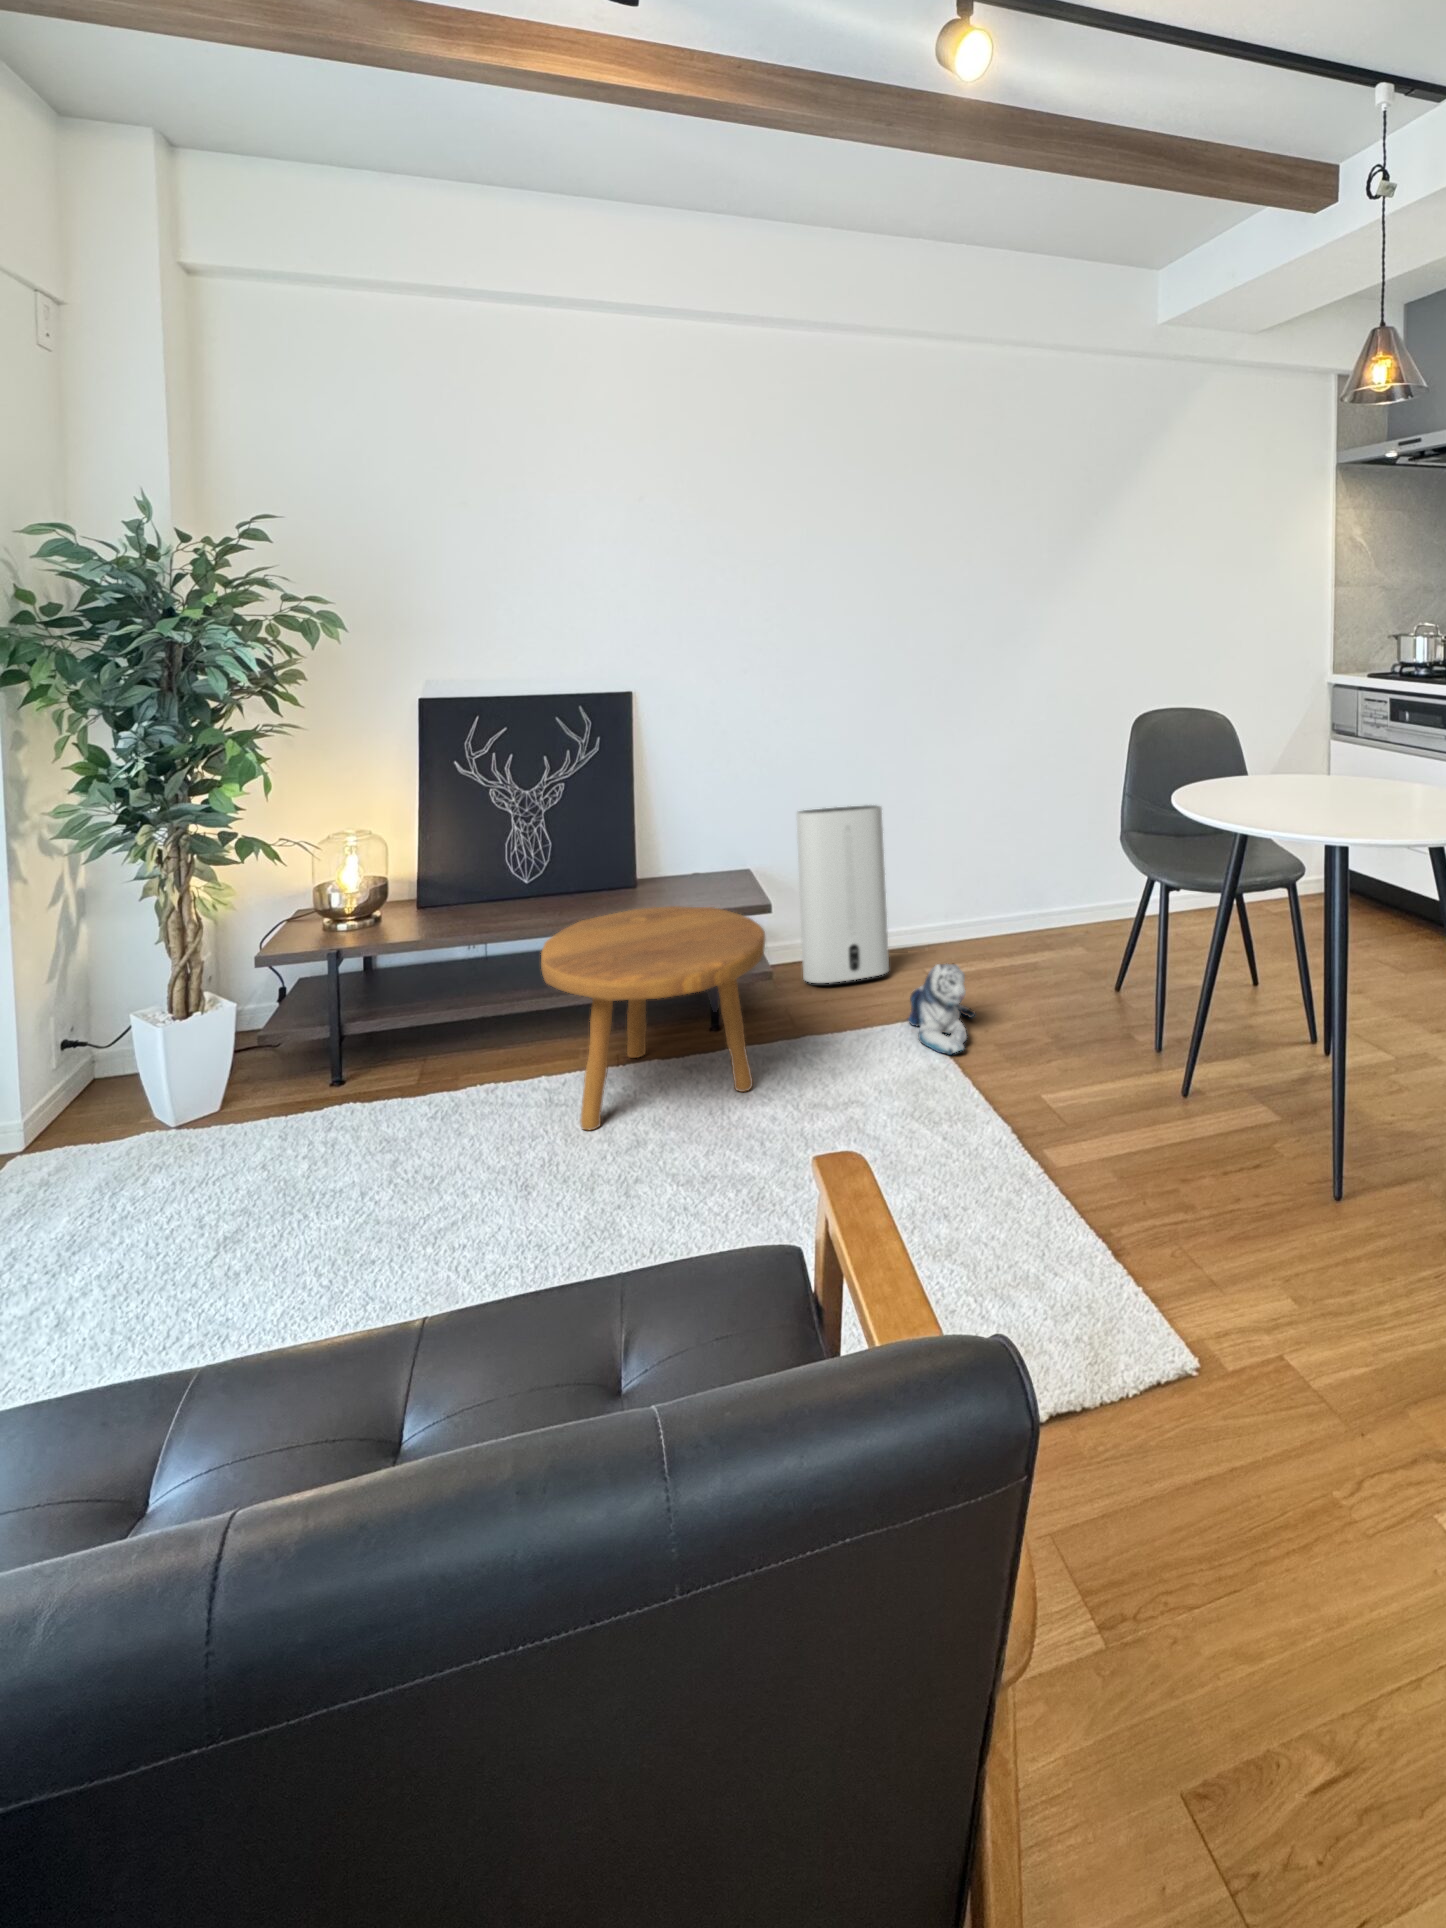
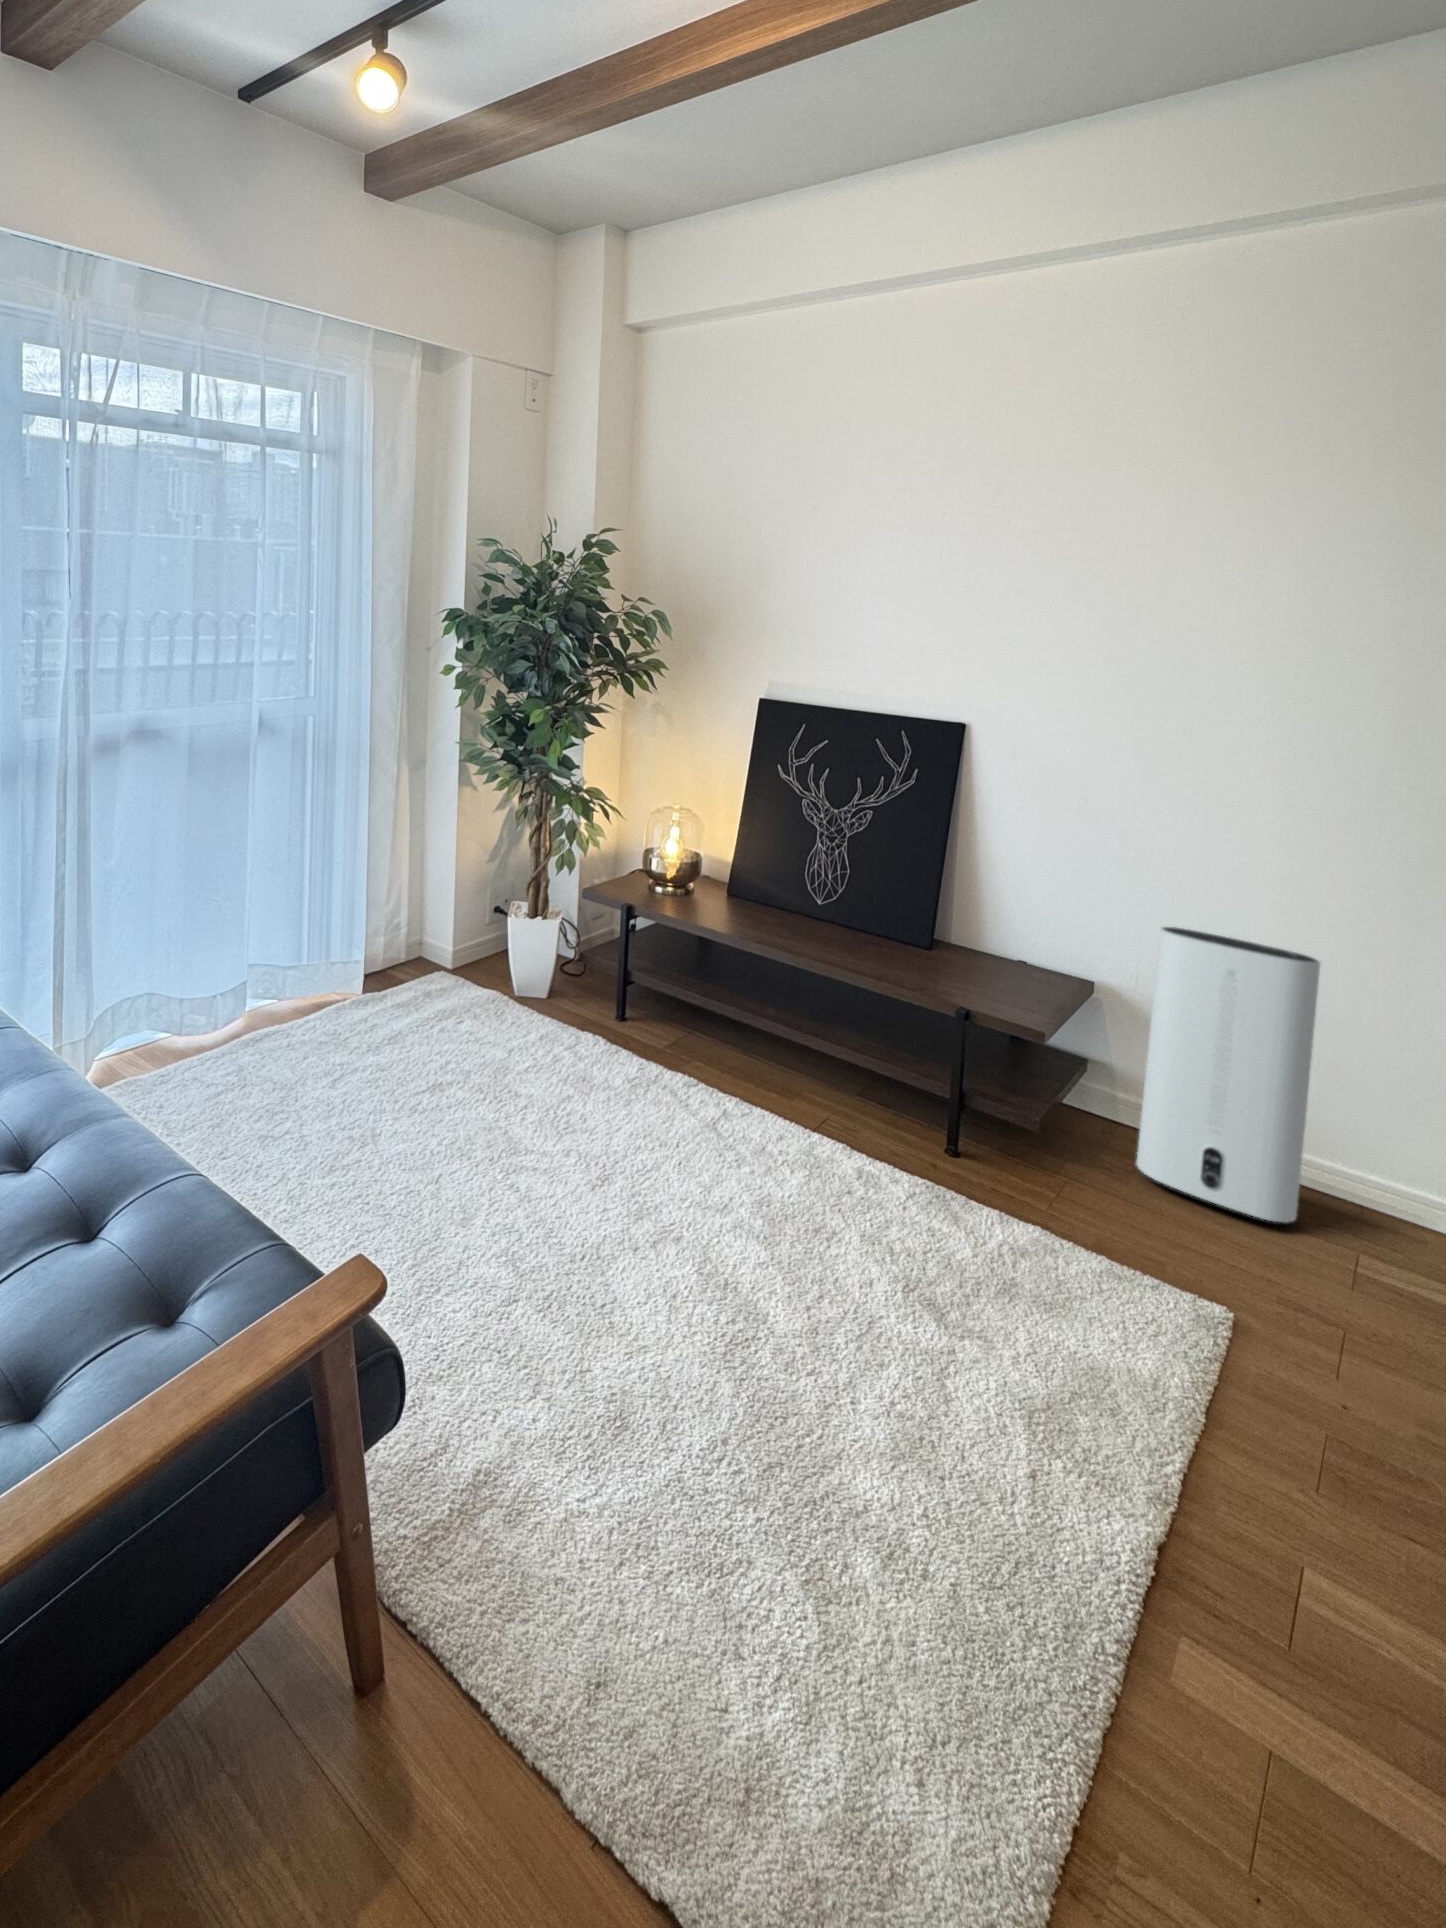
footstool: present [541,906,765,1131] -> none [696,954,958,1236]
plush toy: present [908,964,975,1055] -> none [1208,1240,1370,1408]

